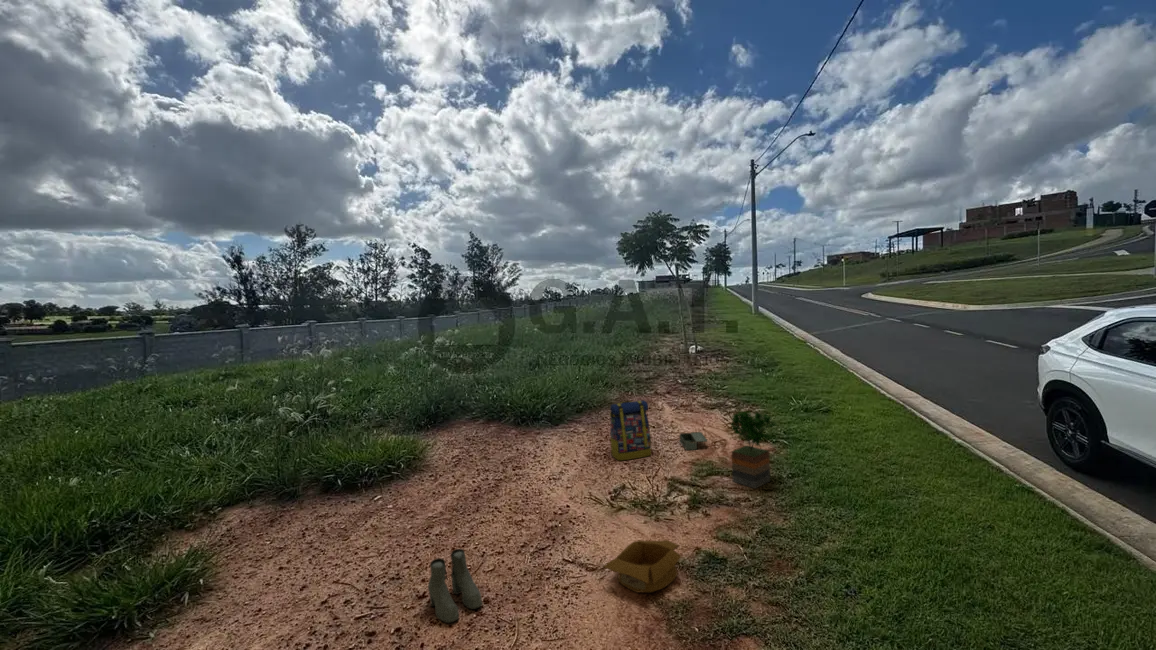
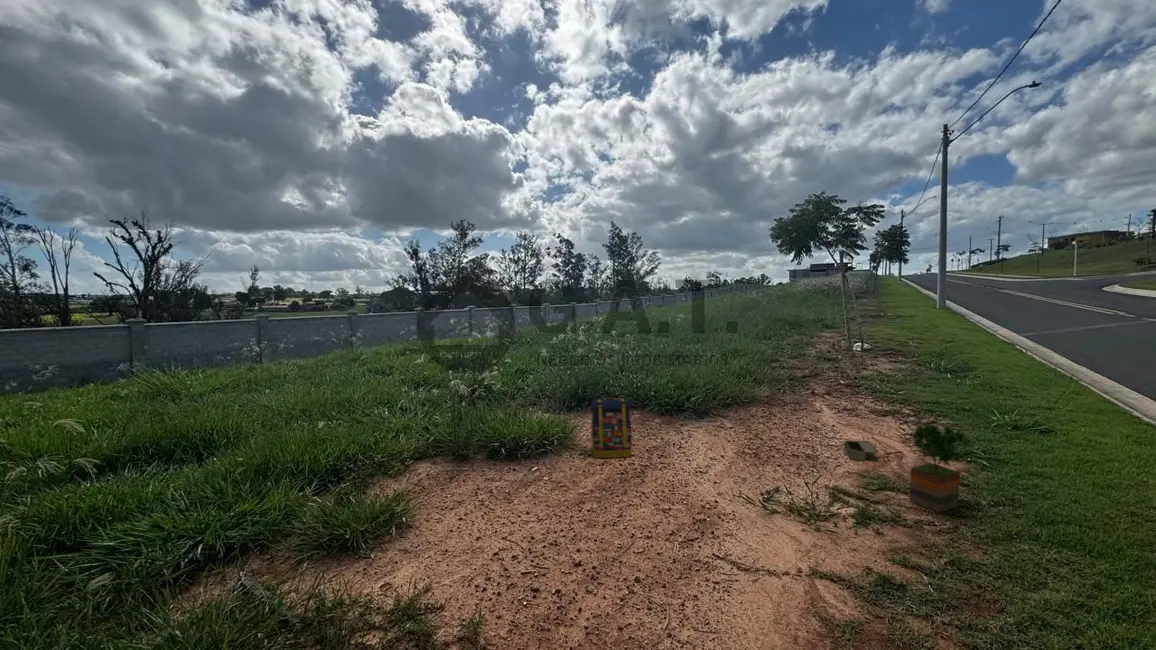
backpack: present [610,401,651,461] -> present [591,398,632,458]
cardboard box: present [604,540,681,592] -> none [761,548,849,603]
boots: present [428,549,482,623] -> none [585,527,636,595]

